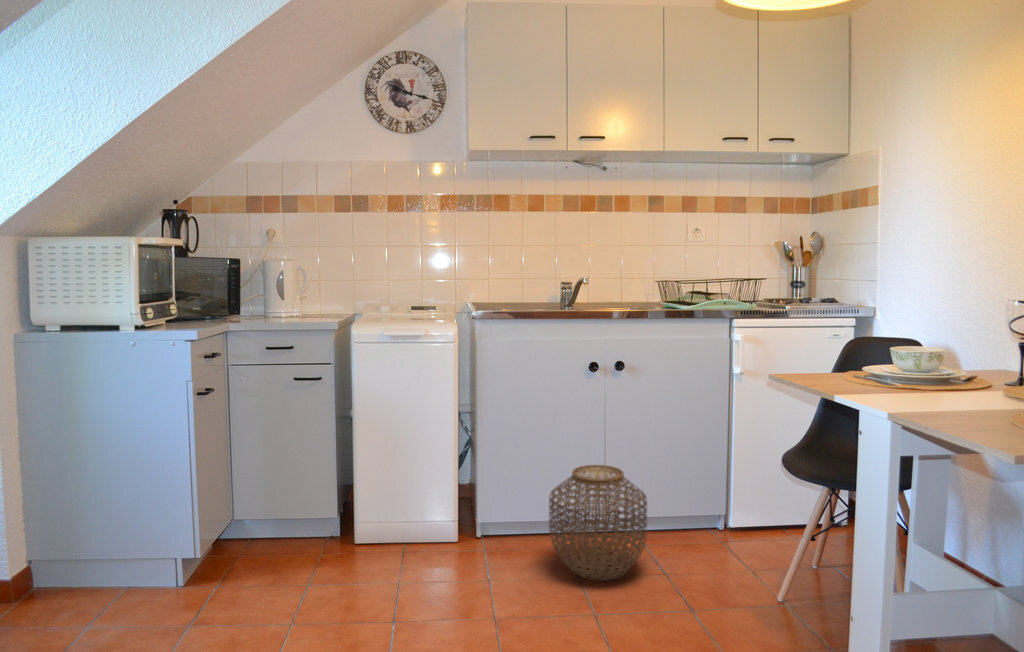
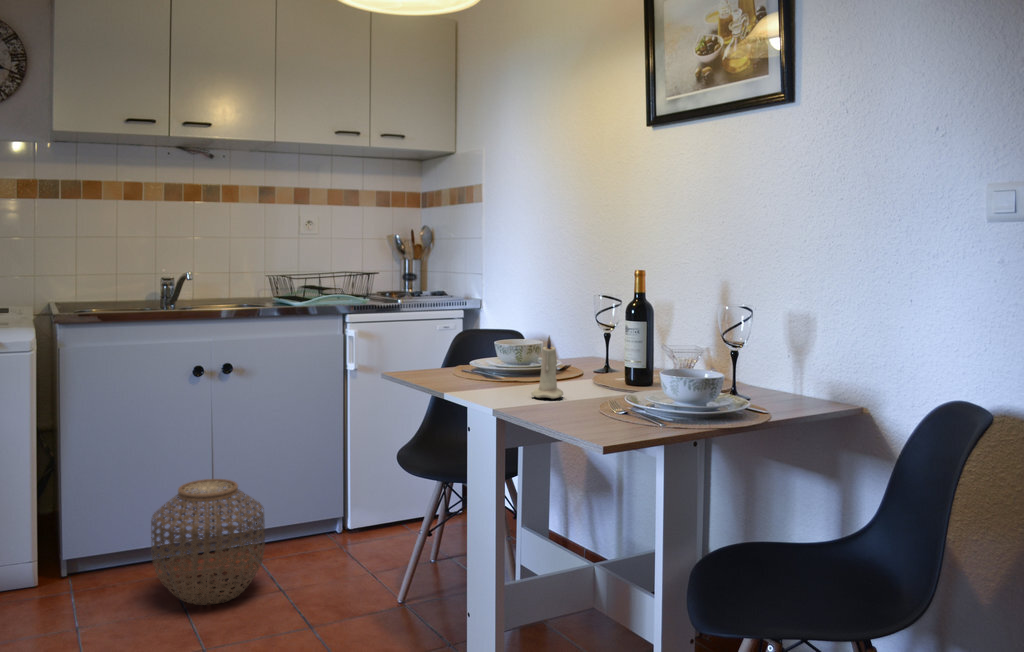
candle: none [946,340,991,417] -> present [531,336,563,399]

